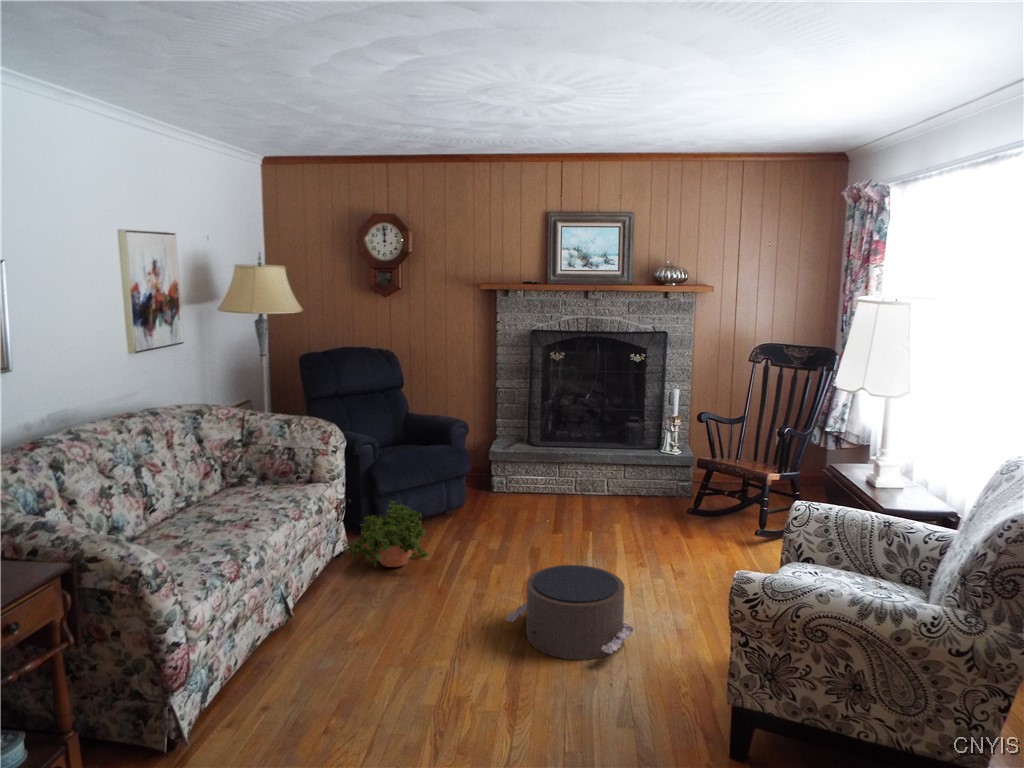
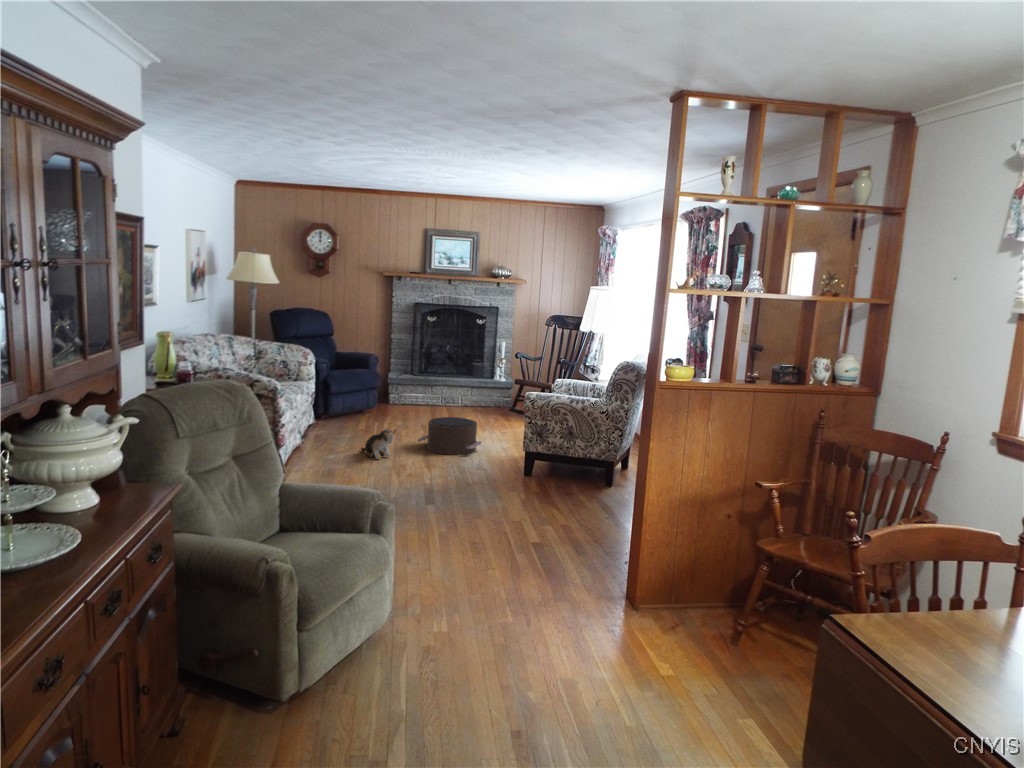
potted plant: present [347,500,429,567] -> none [316,394,370,429]
plush toy: none [395,616,450,677] -> present [361,429,396,459]

